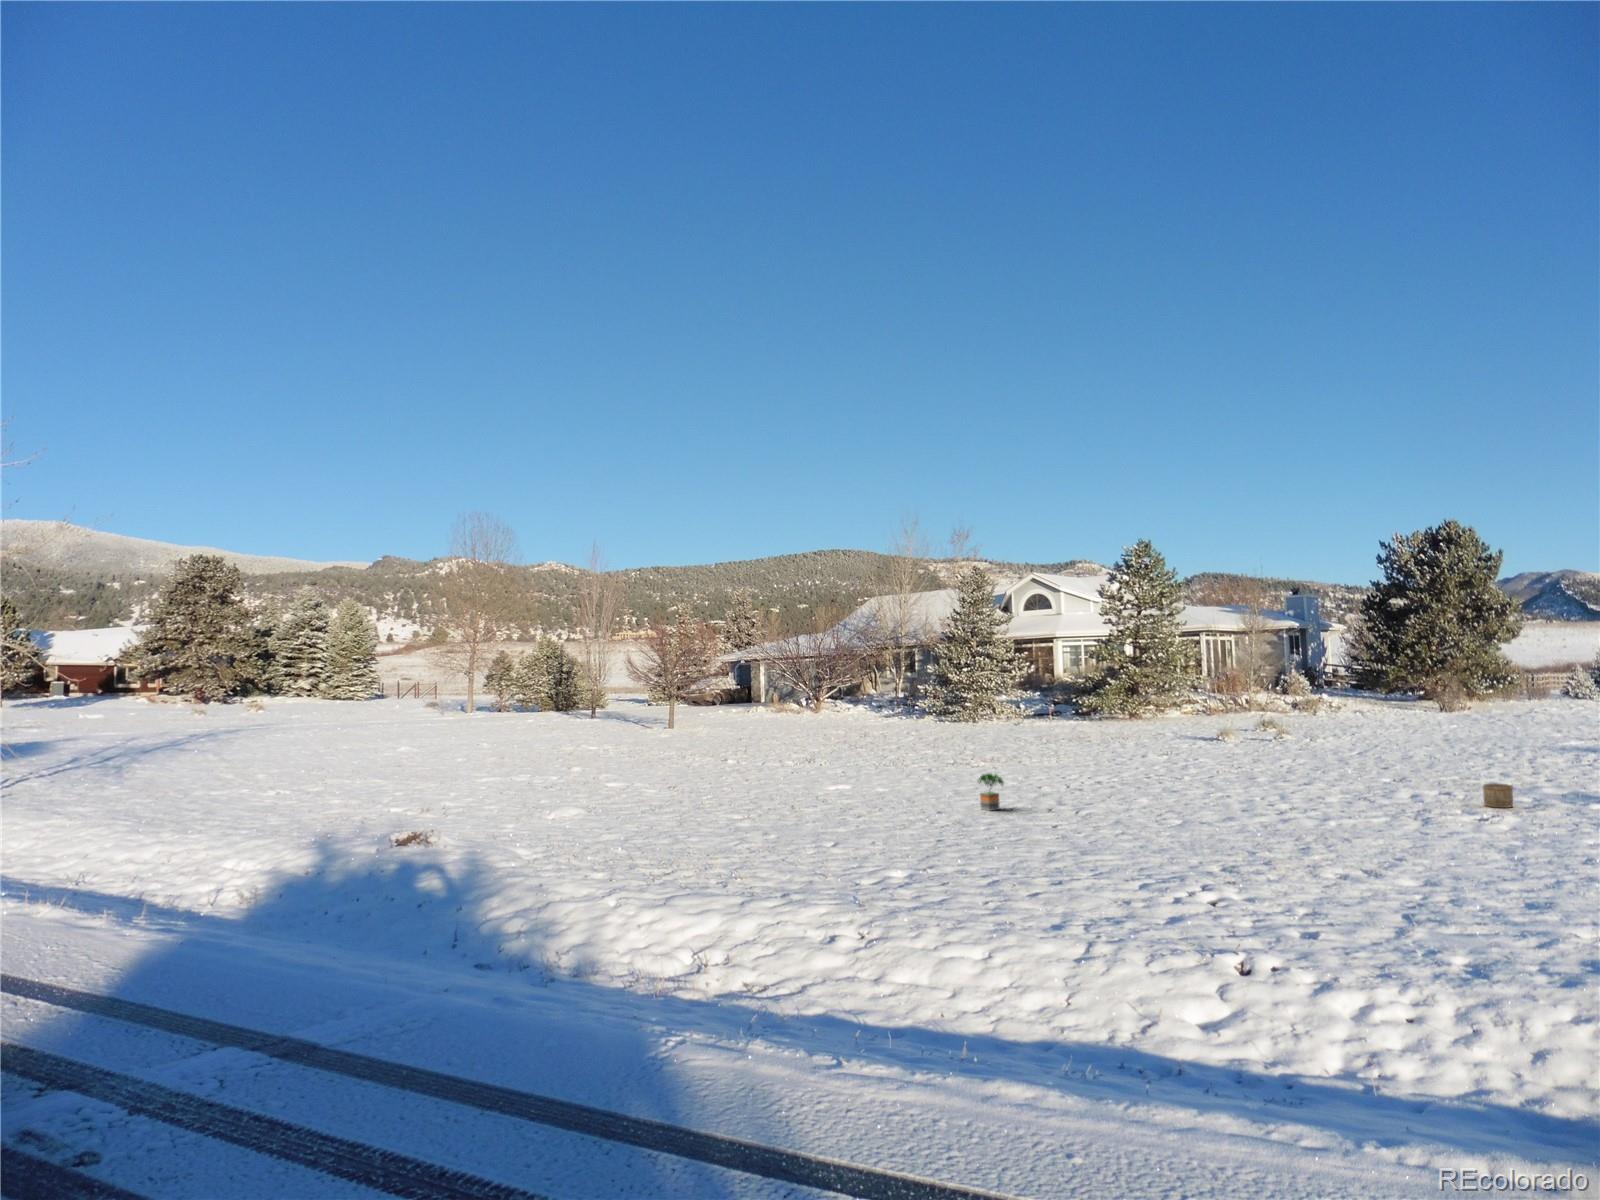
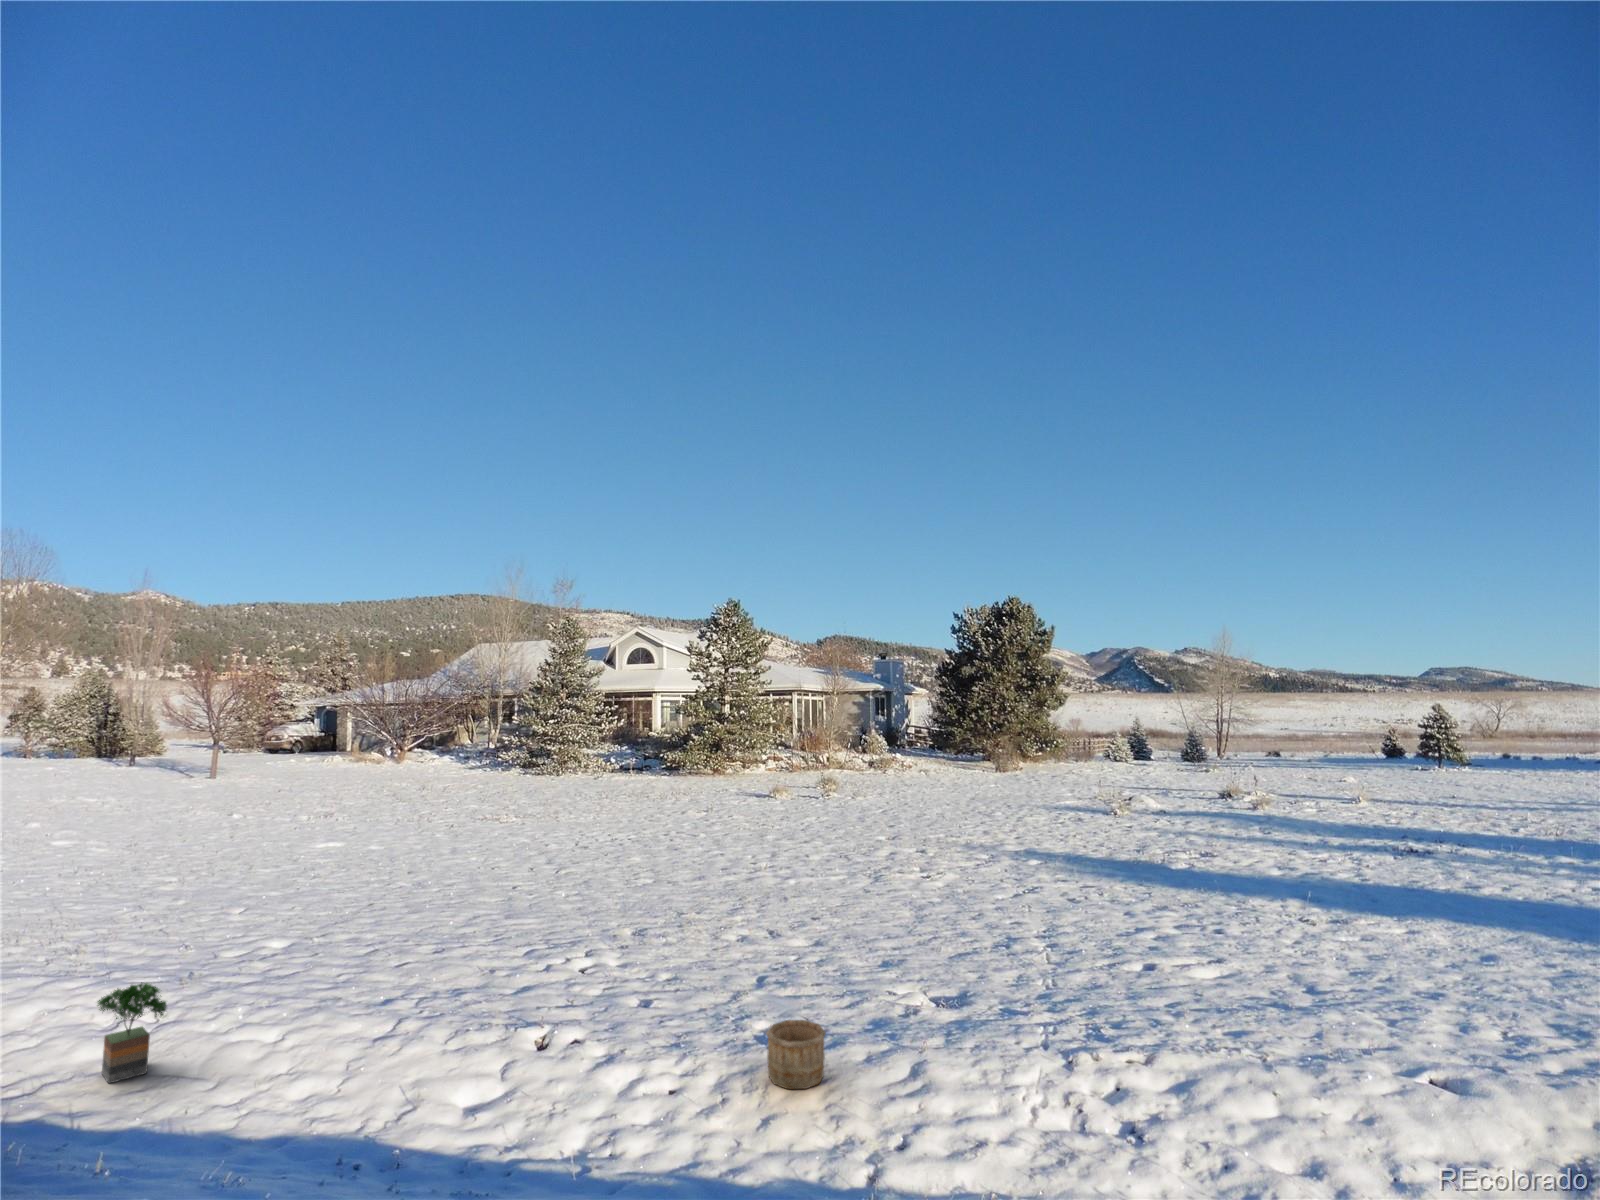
wooden bucket: present [1483,783,1513,808] -> present [766,1020,826,1089]

